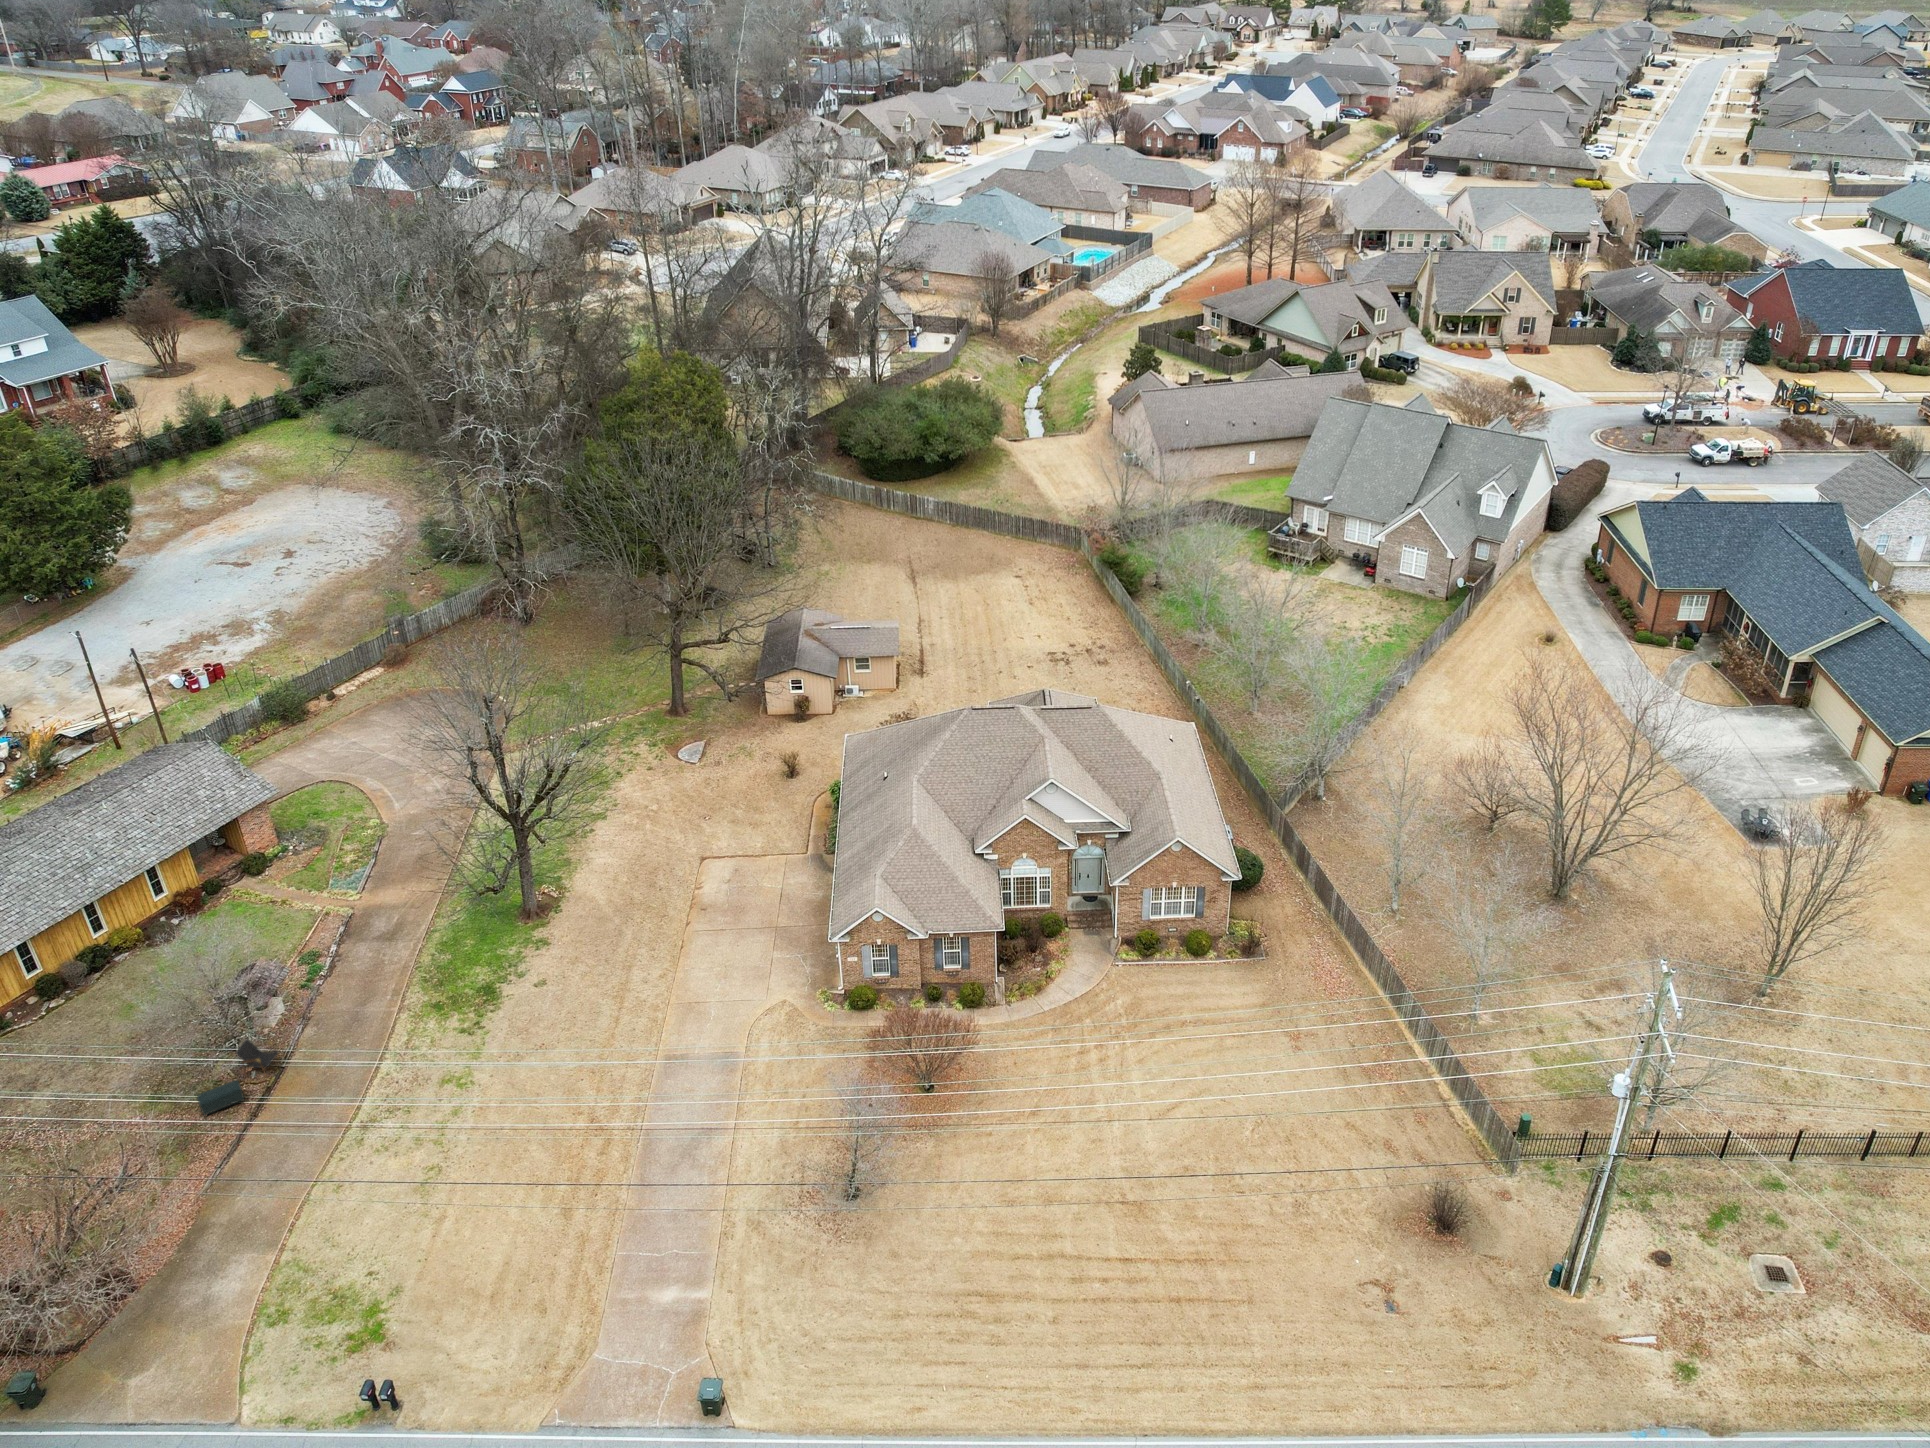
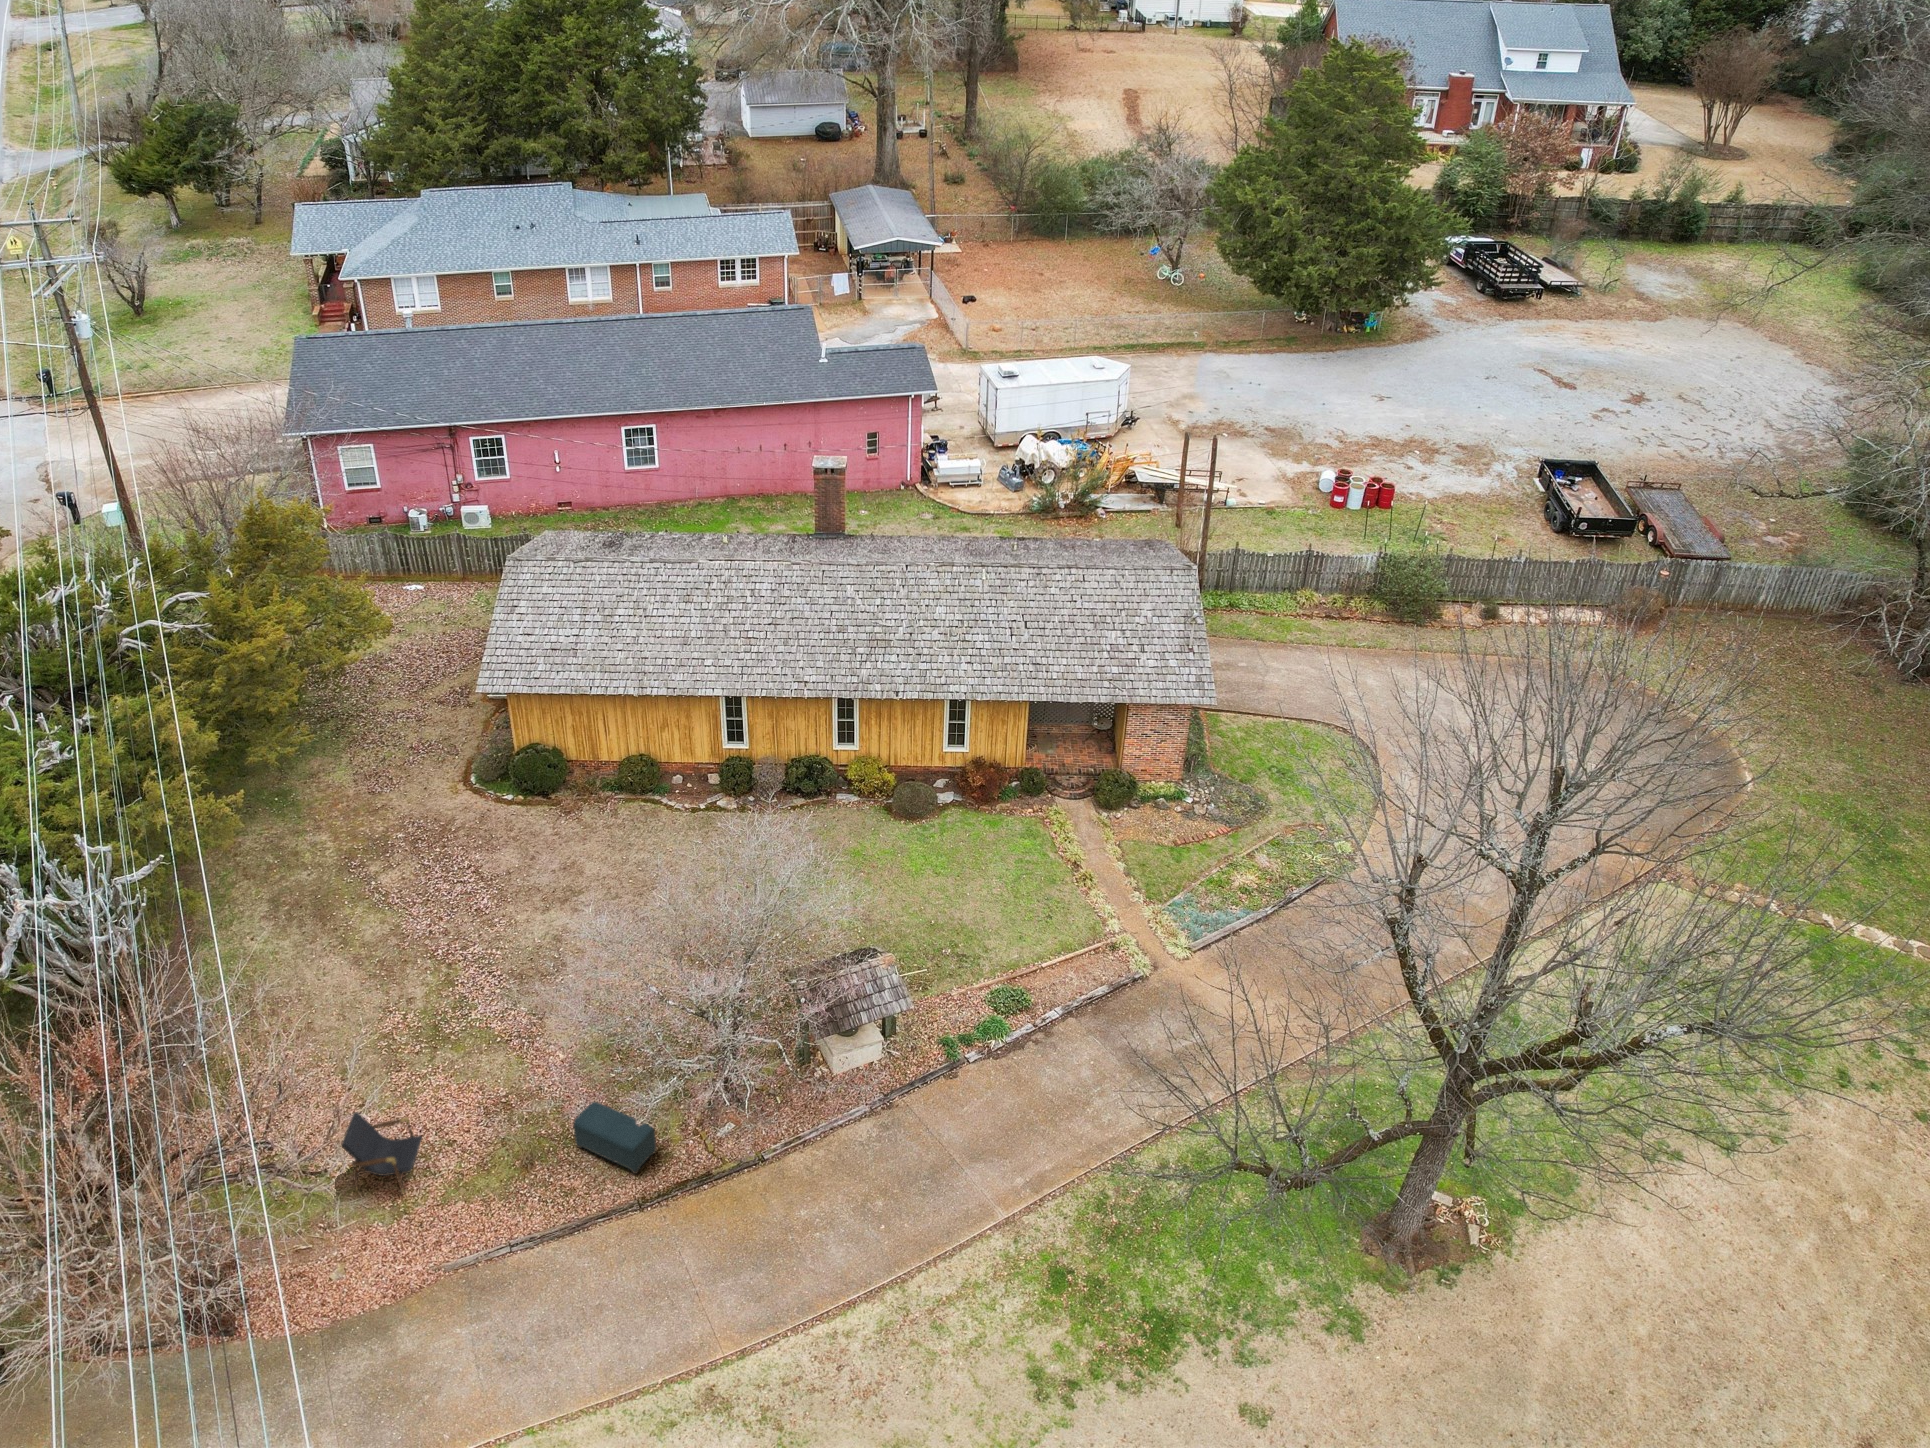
lounge chair: present [236,1039,278,1075] -> present [341,1112,423,1193]

